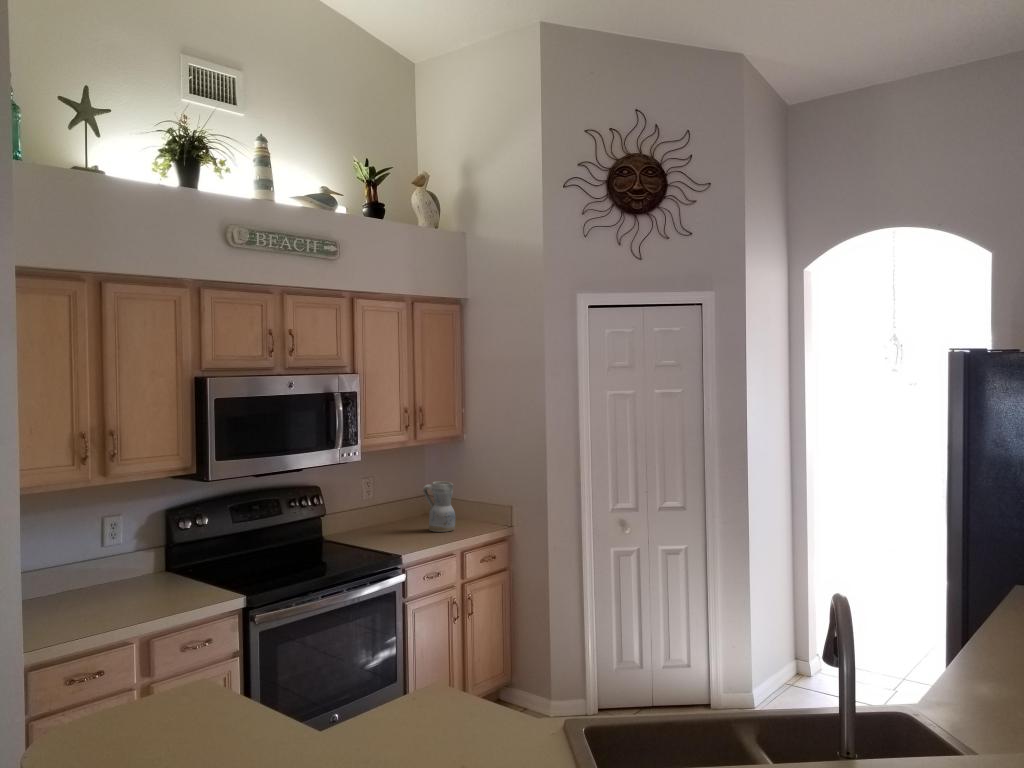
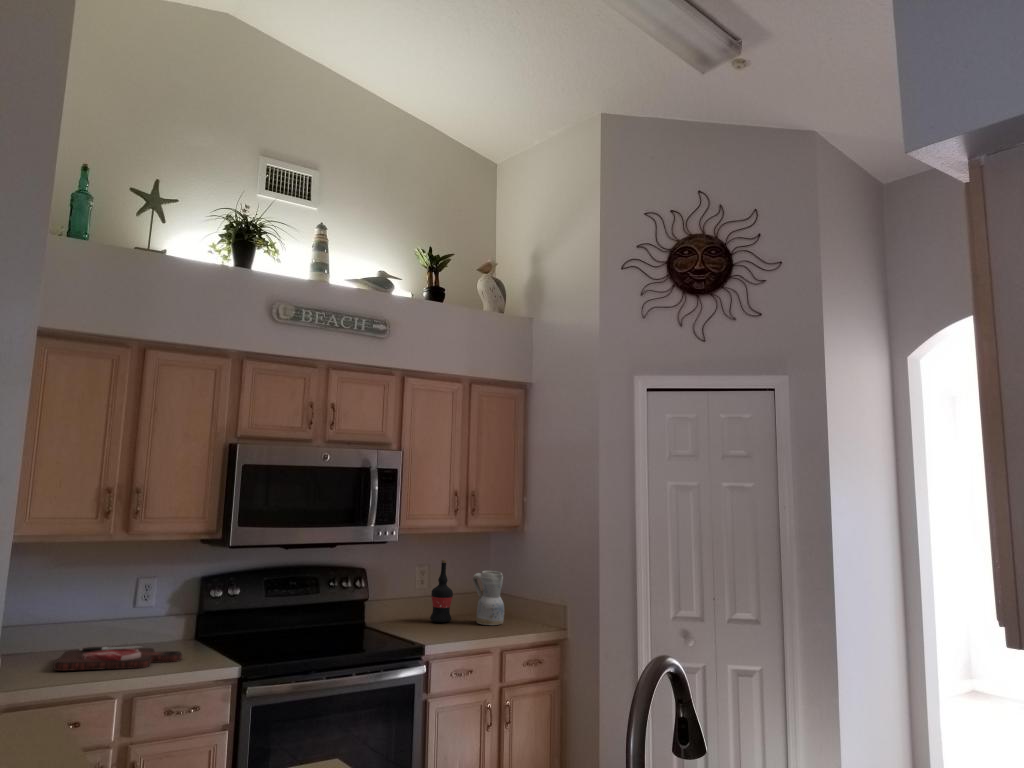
wine bottle: none [384,474,405,533] -> present [430,560,453,622]
cutting board: none [57,578,180,608] -> present [54,646,182,671]

